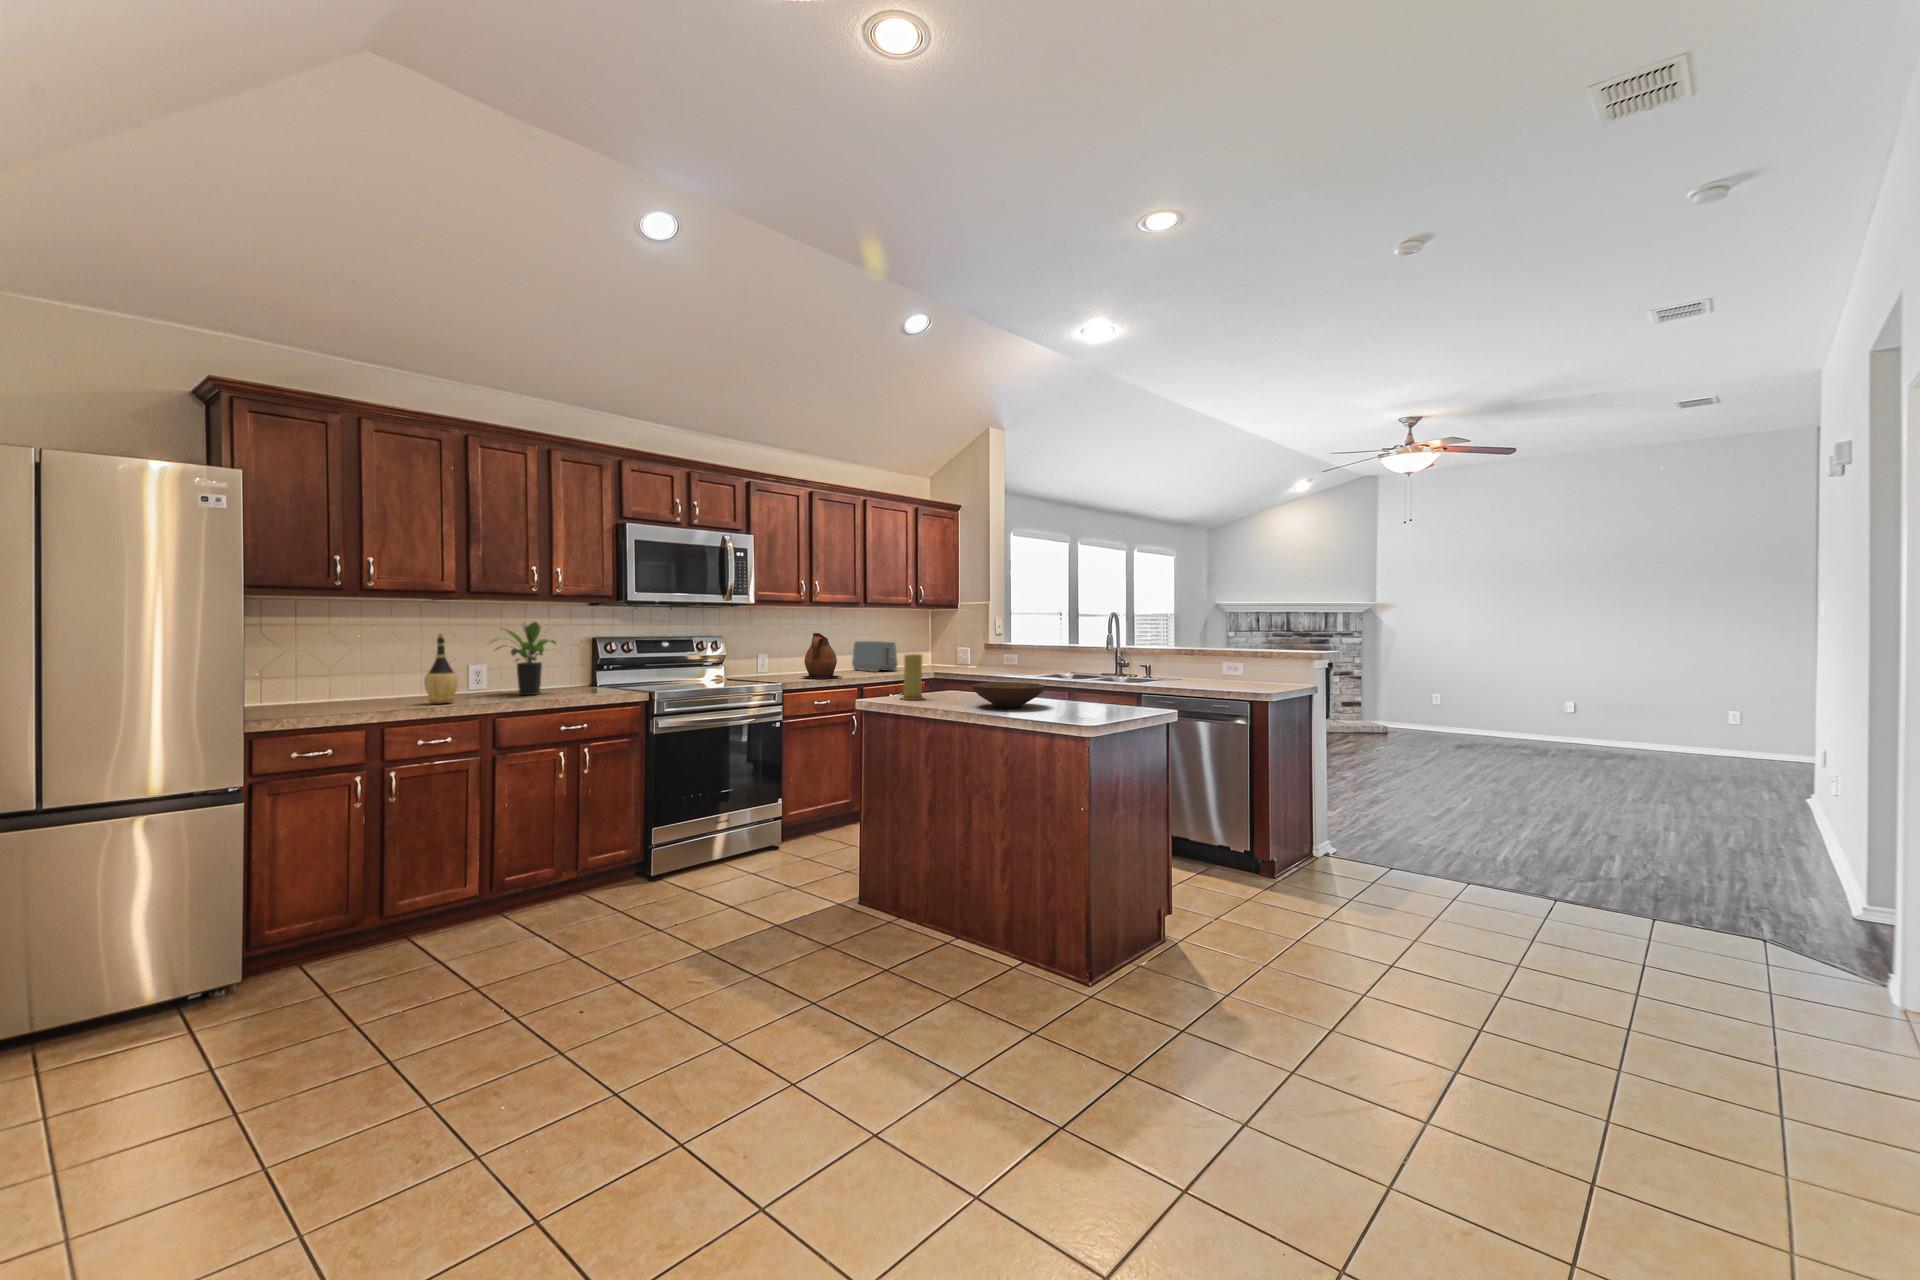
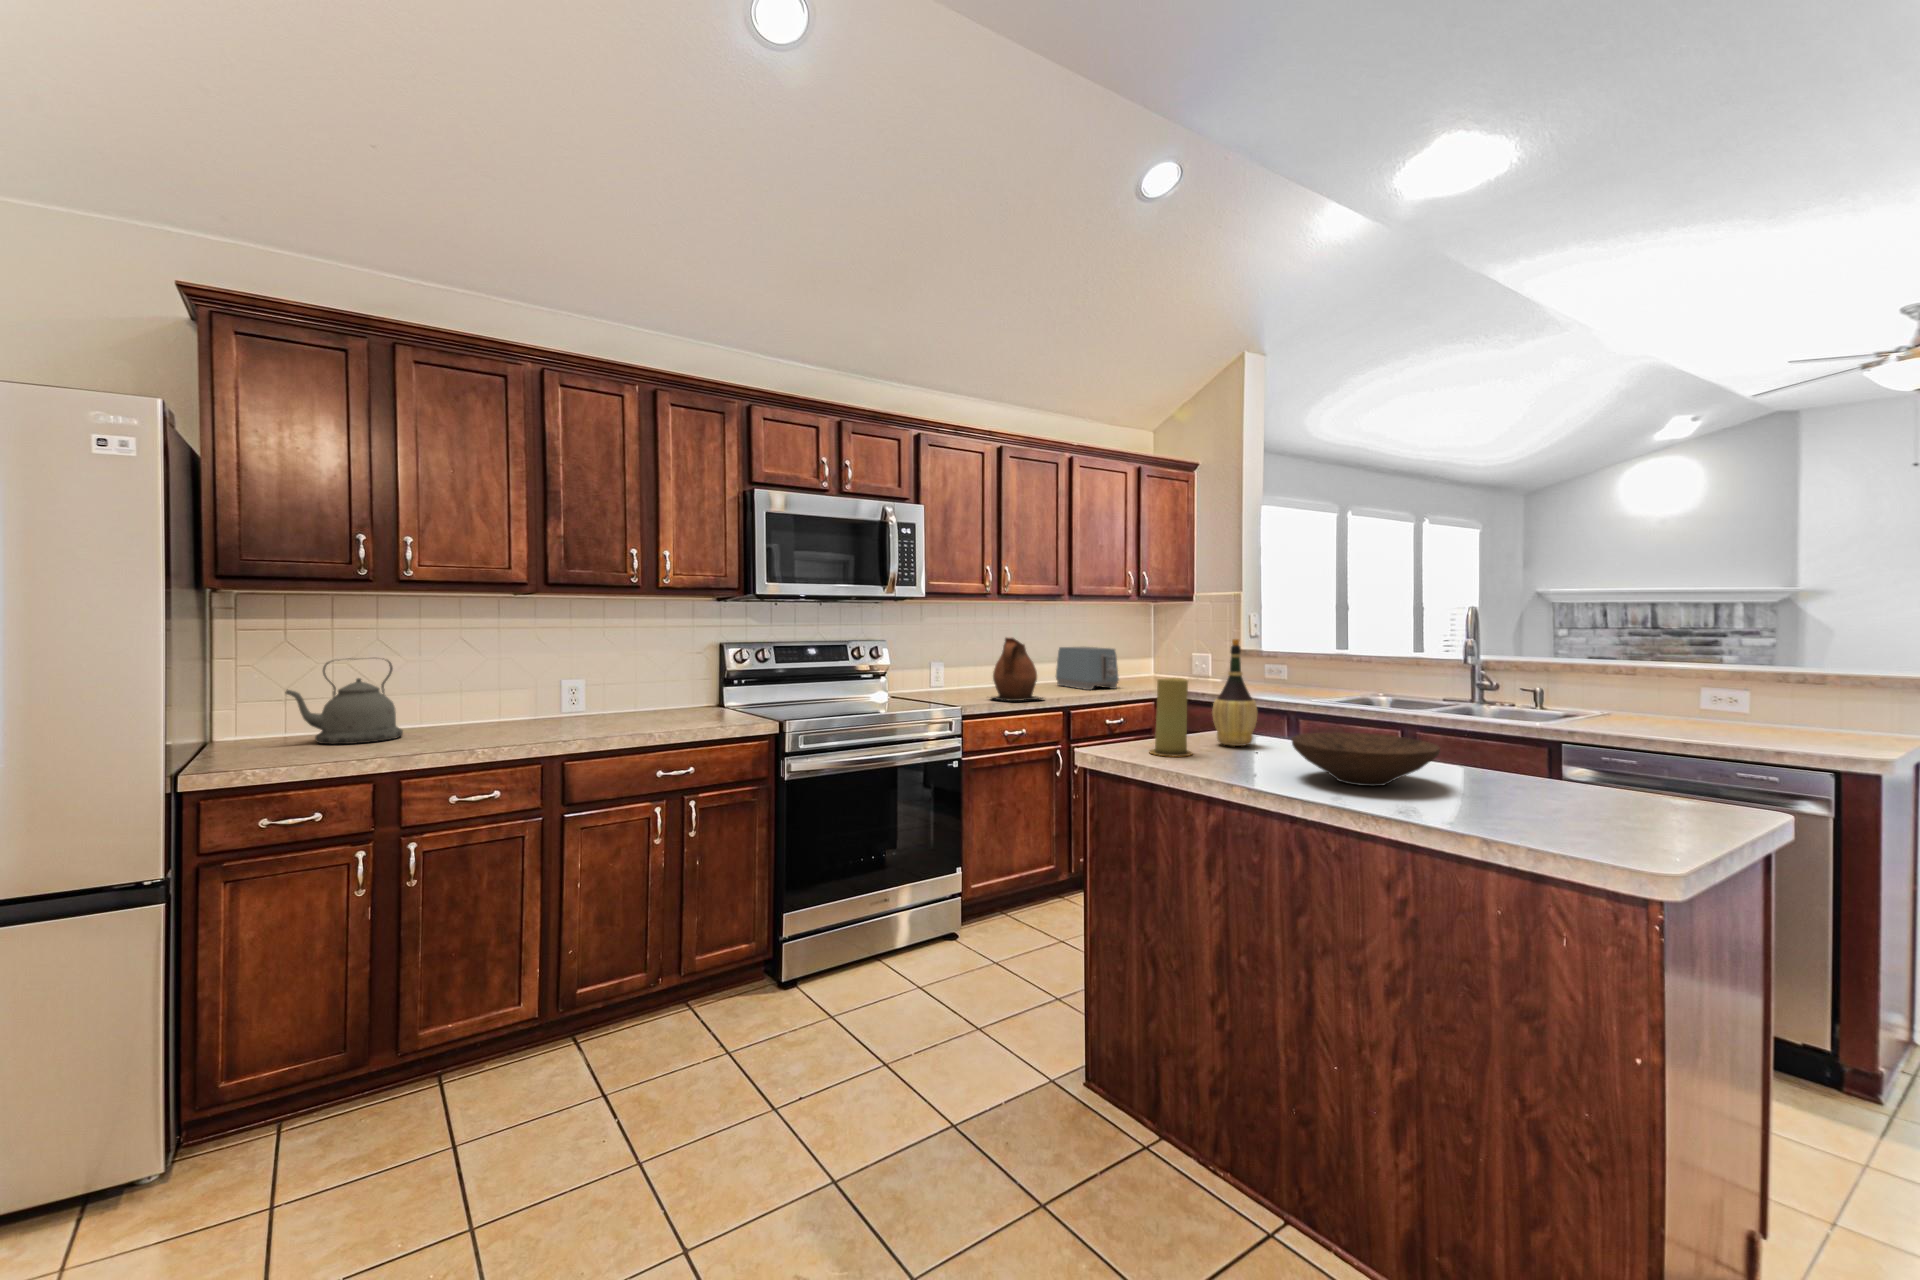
potted plant: present [497,622,556,695] -> none [566,625,669,726]
wine bottle: present [424,633,458,704] -> present [1212,639,1258,746]
kettle: none [274,645,361,708] -> present [286,660,403,744]

